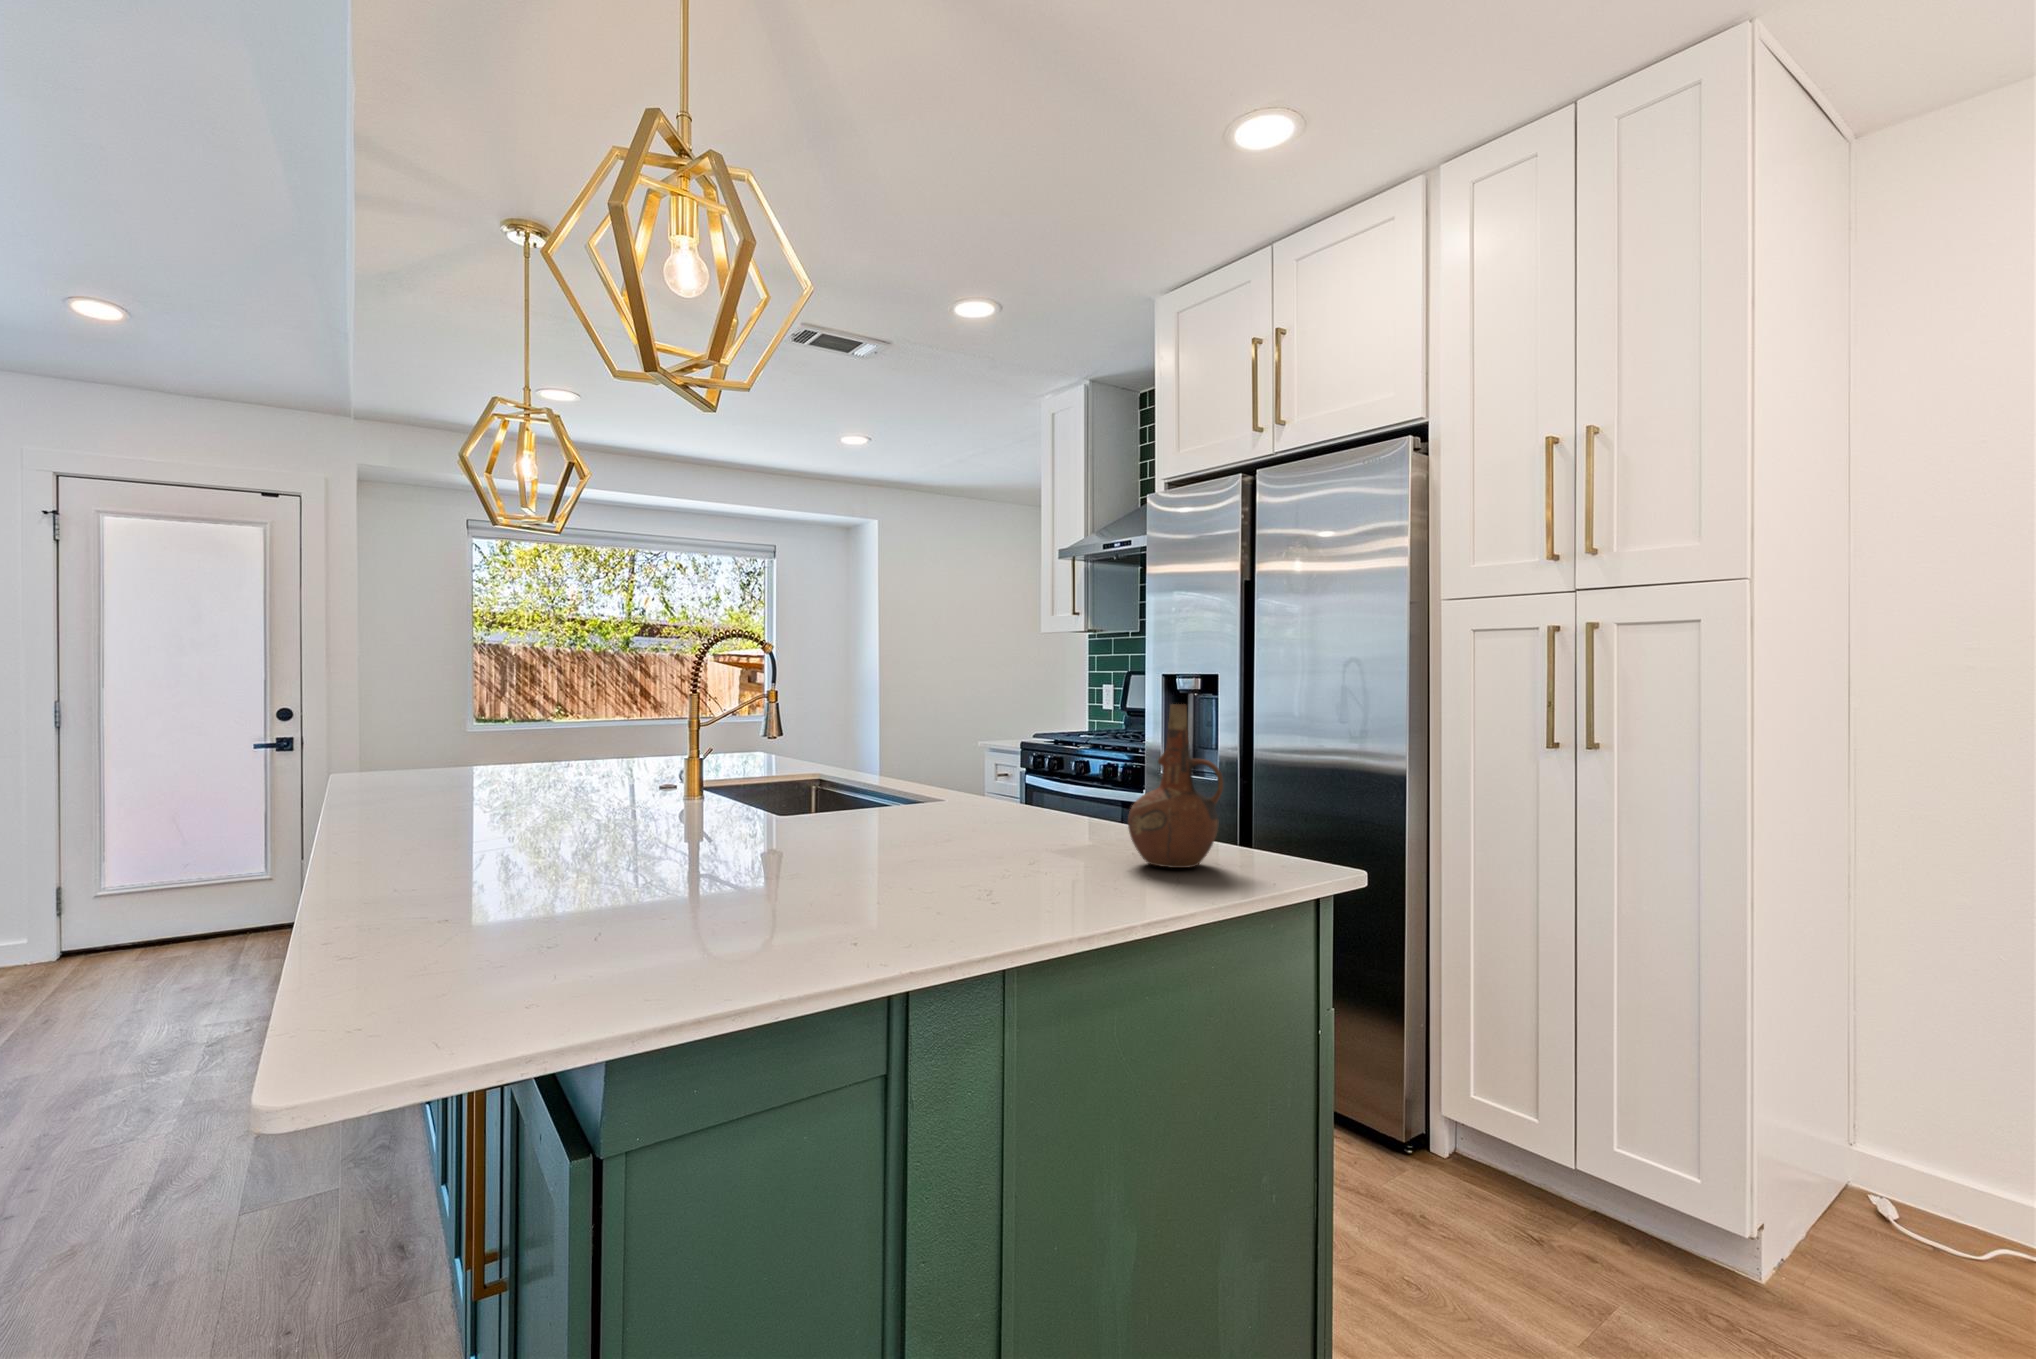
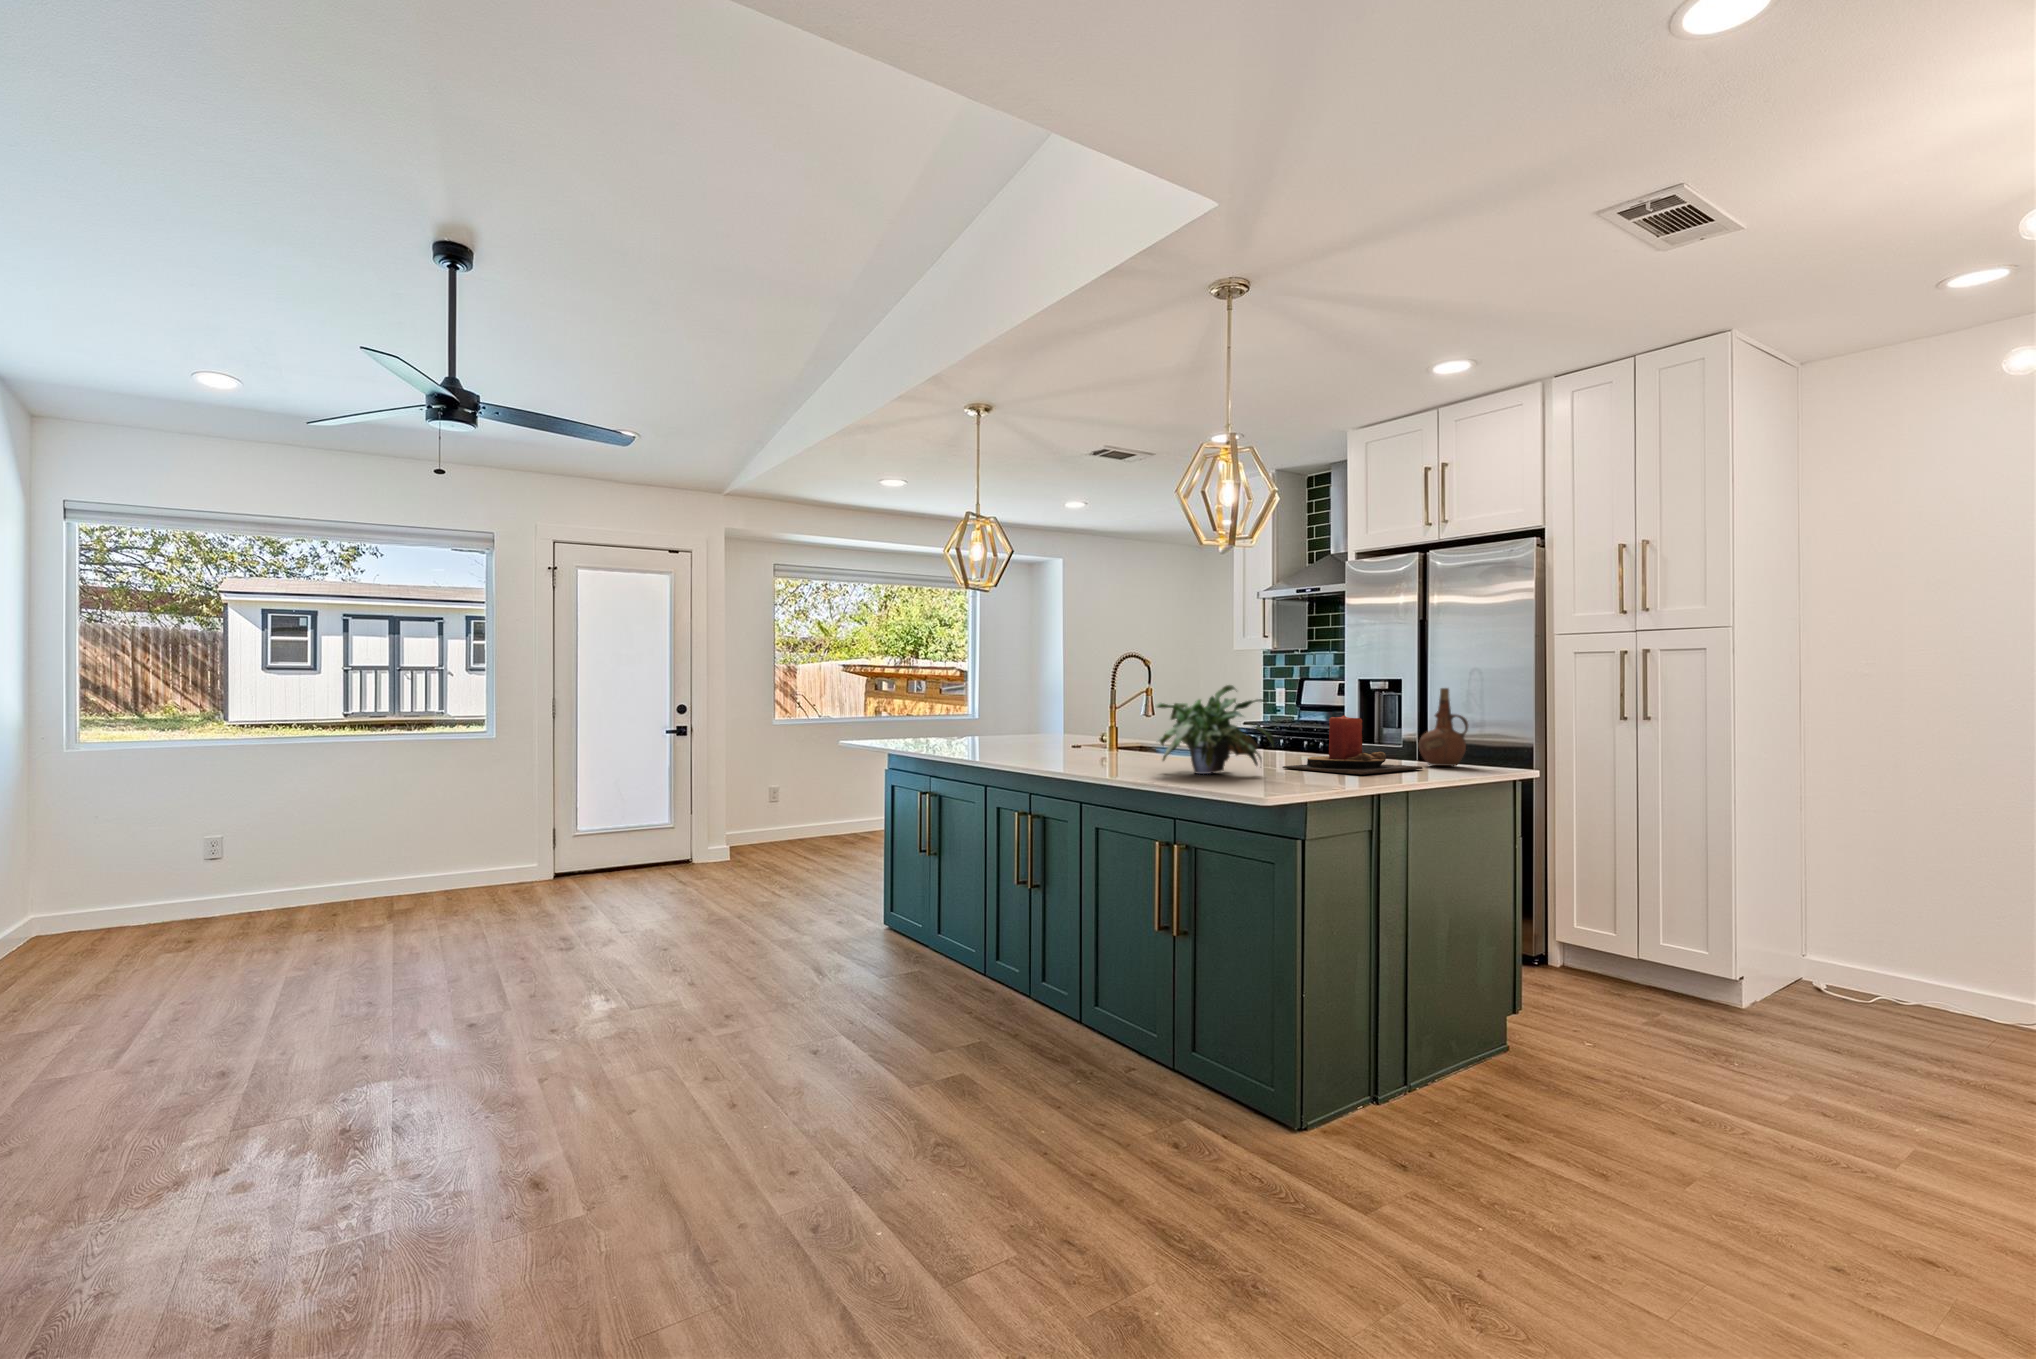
potted plant: none [422,708,719,915] -> present [1155,685,1274,774]
candle: none [812,767,1107,917] -> present [1282,715,1423,775]

